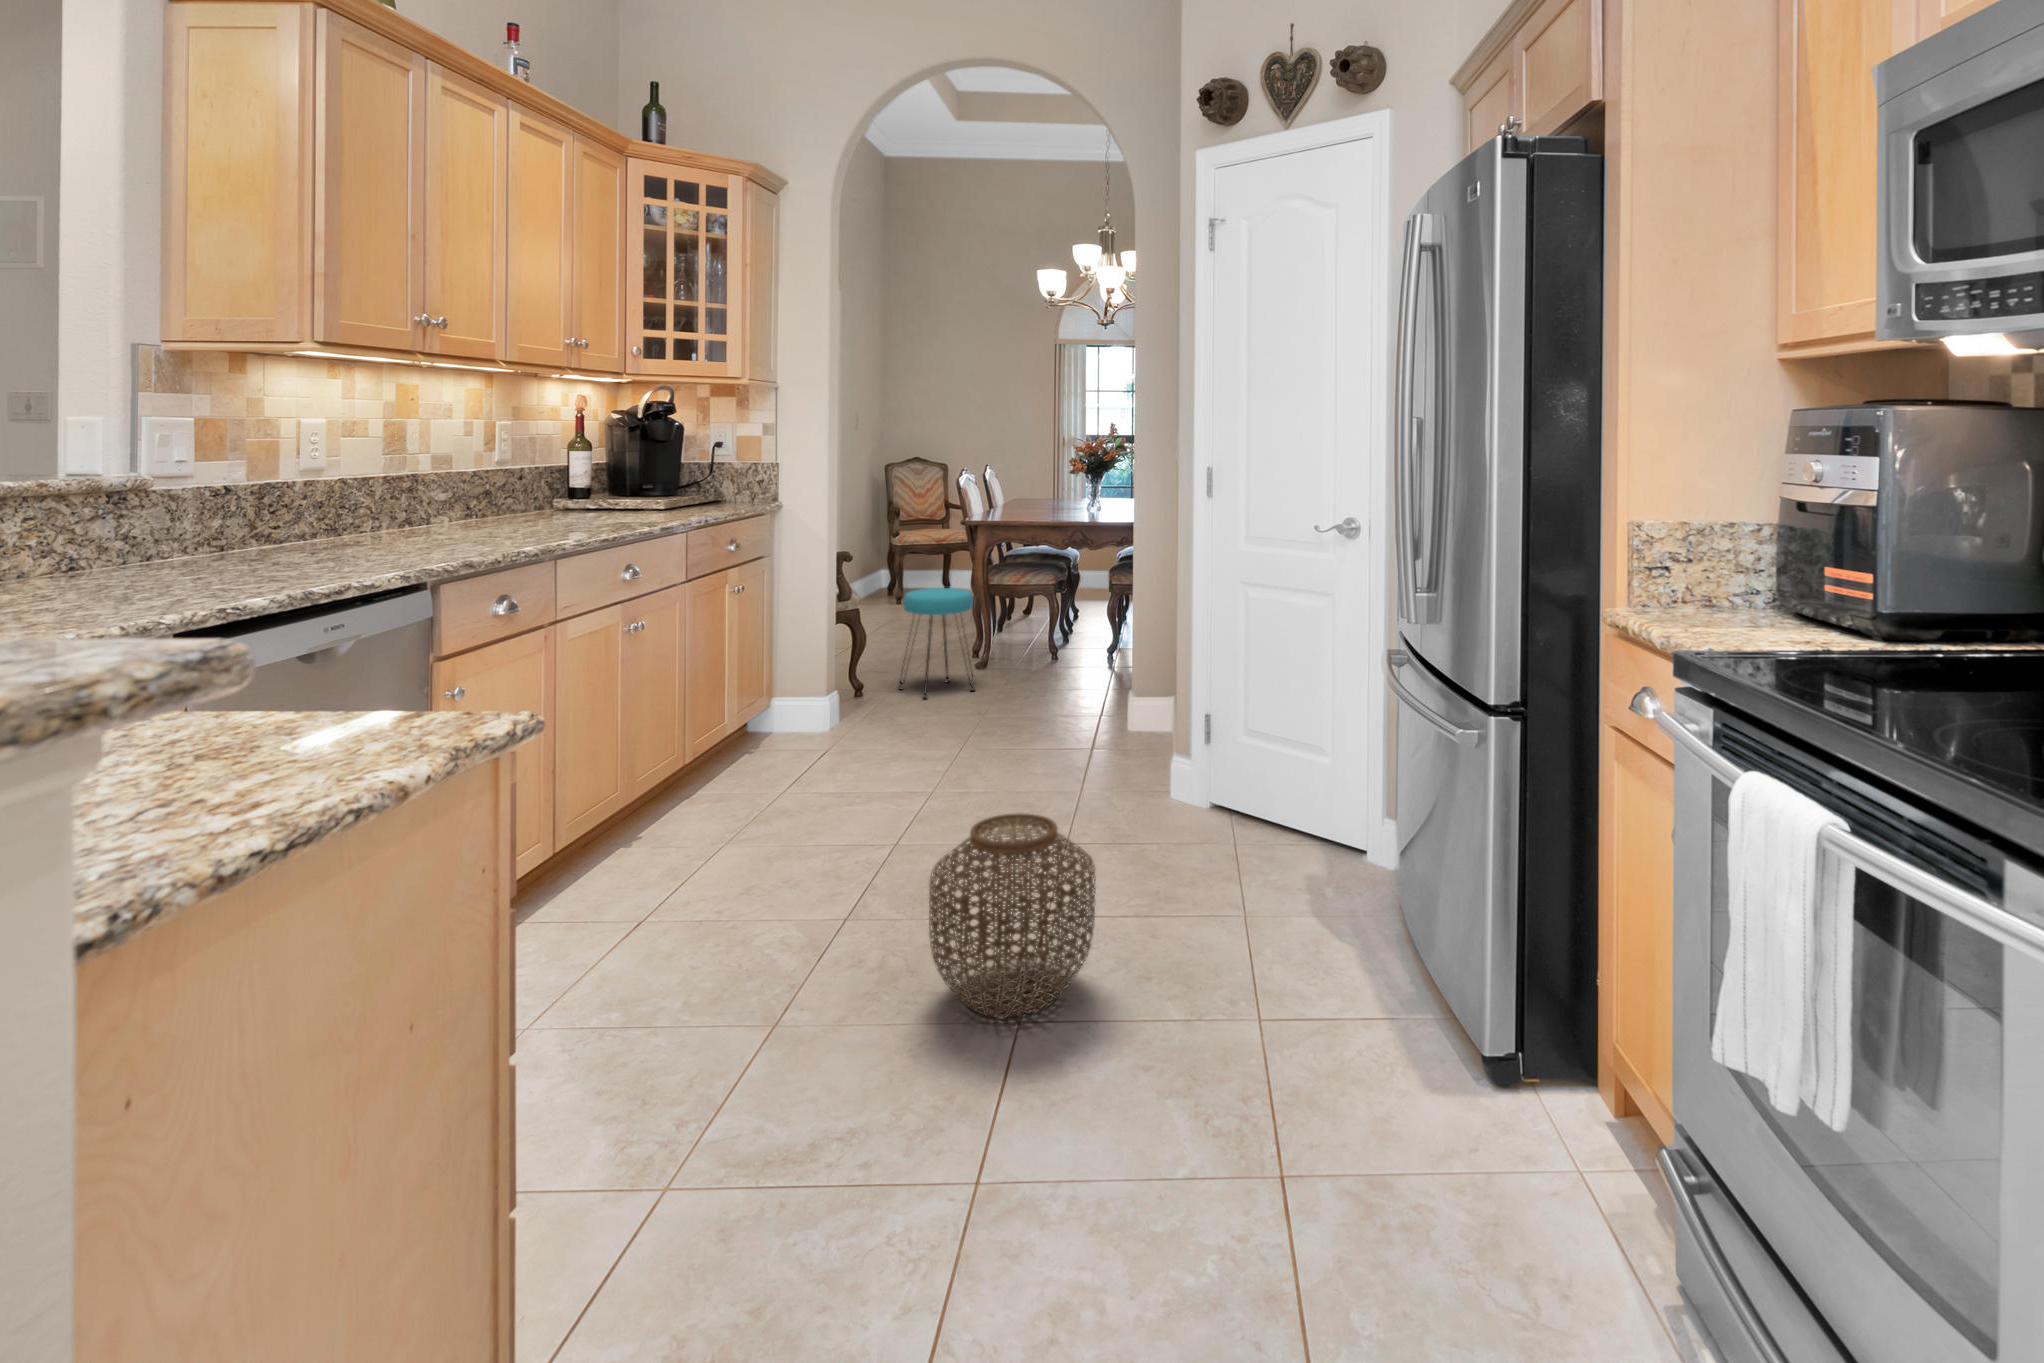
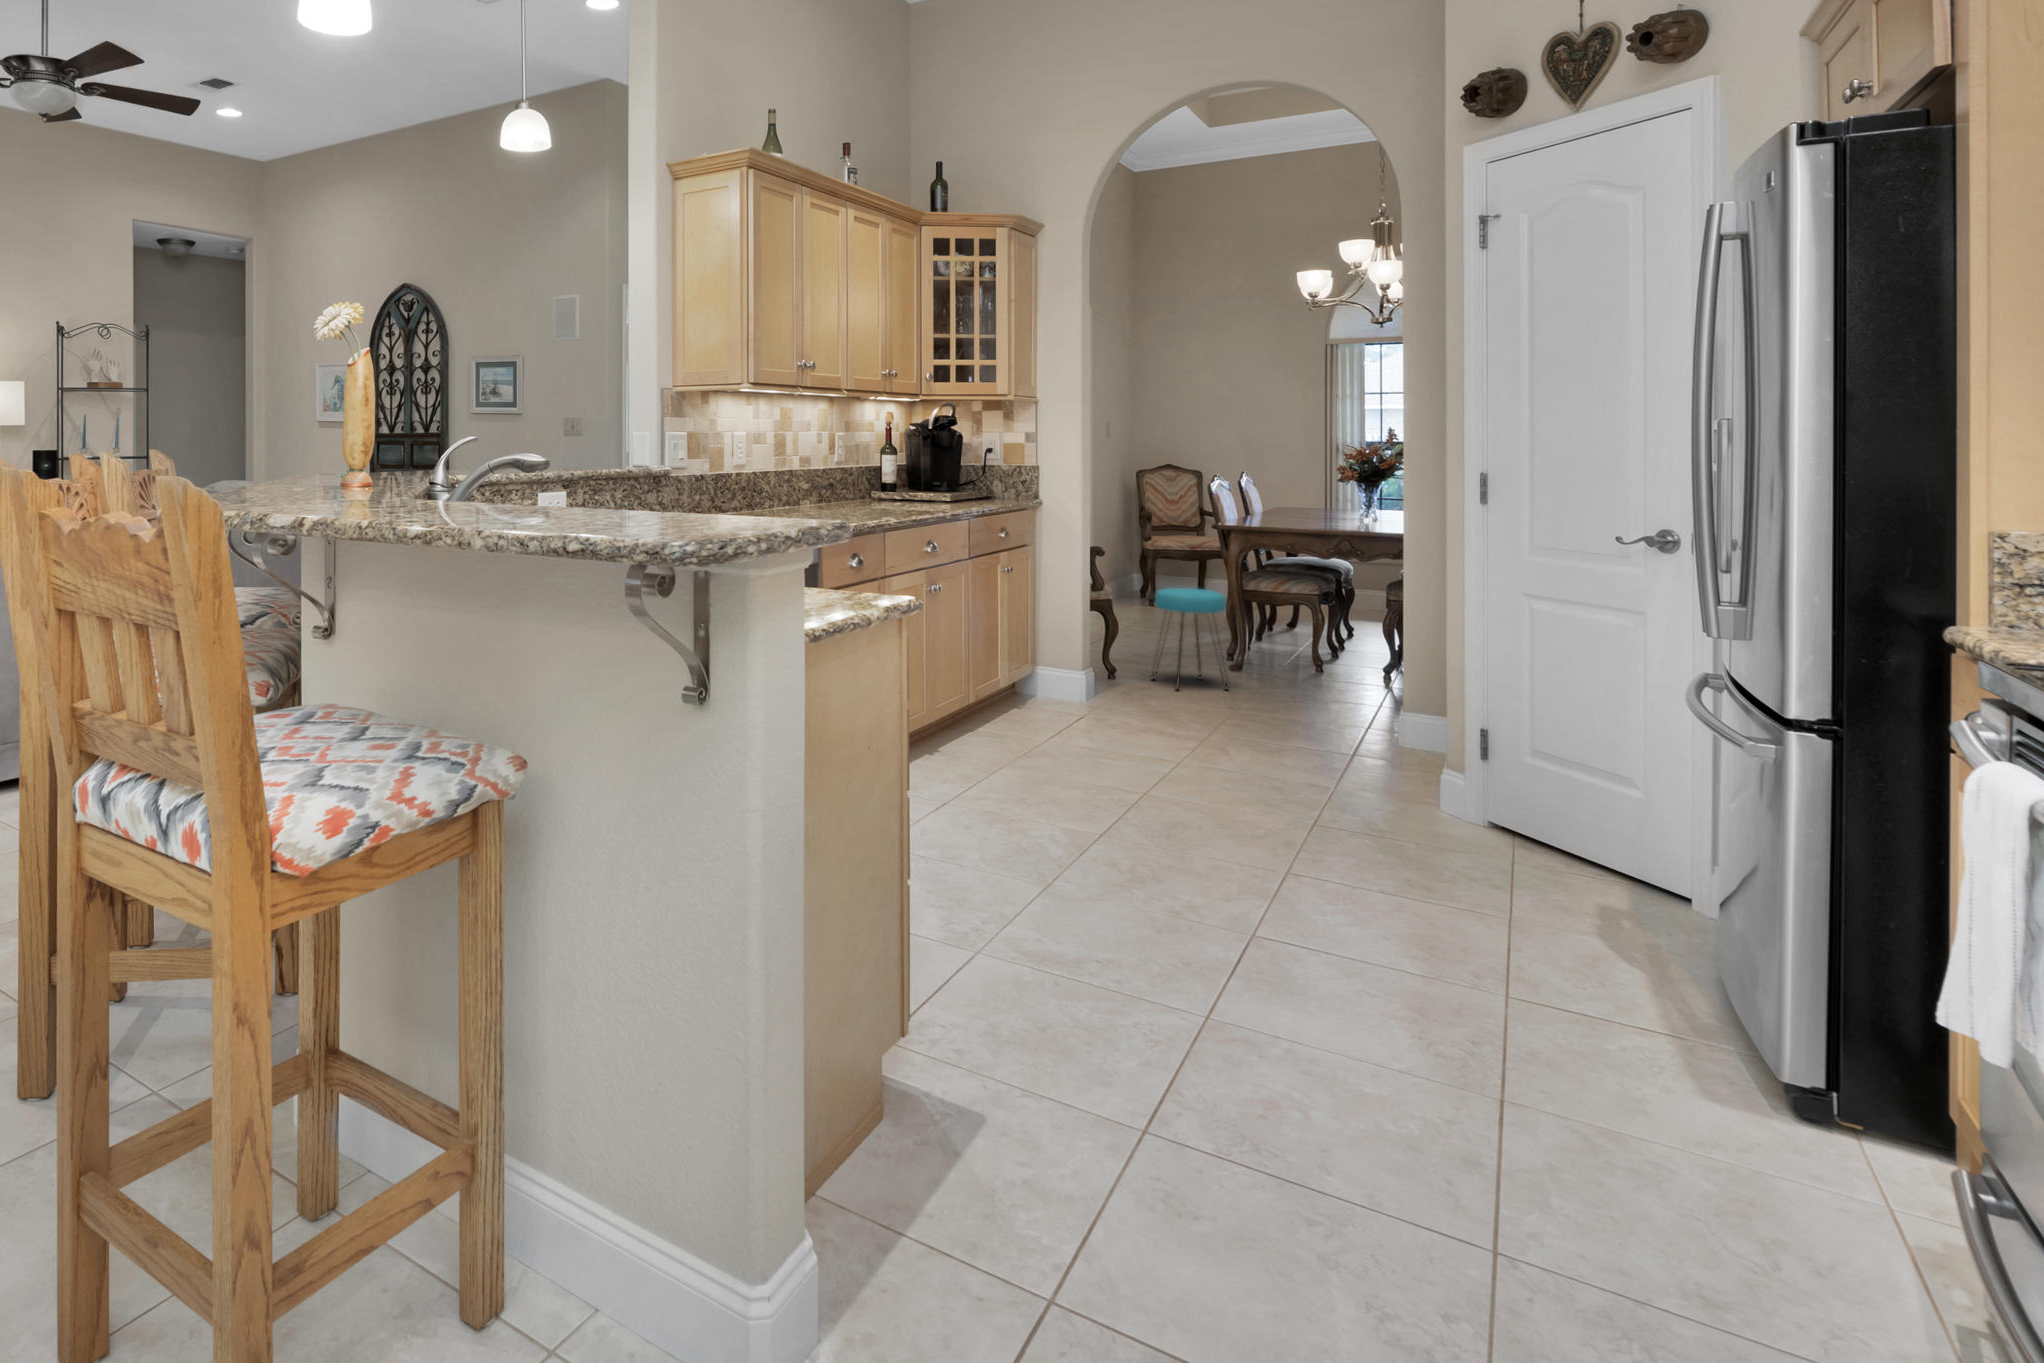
woven basket: present [929,813,1096,1017] -> none [1179,764,1335,932]

